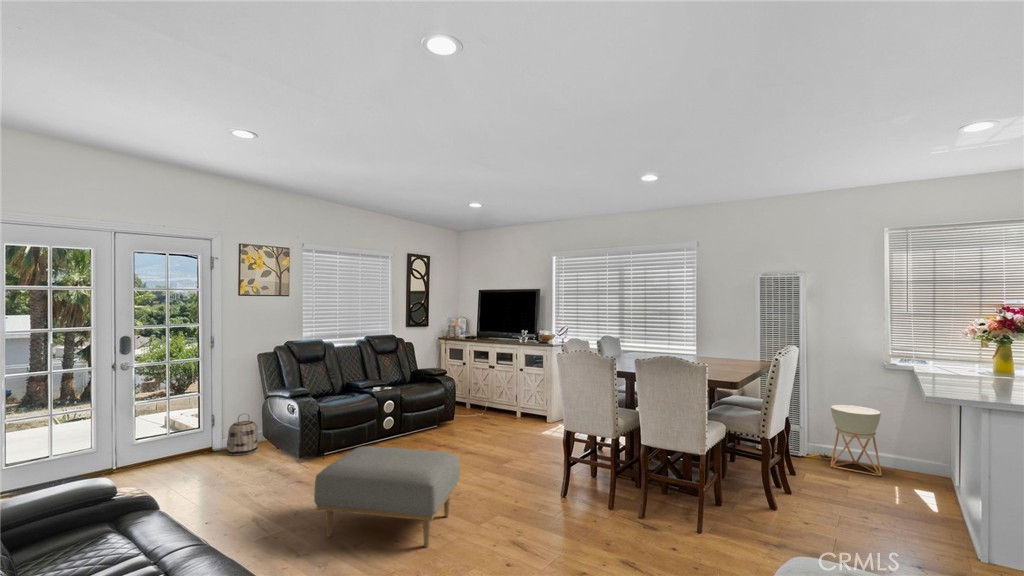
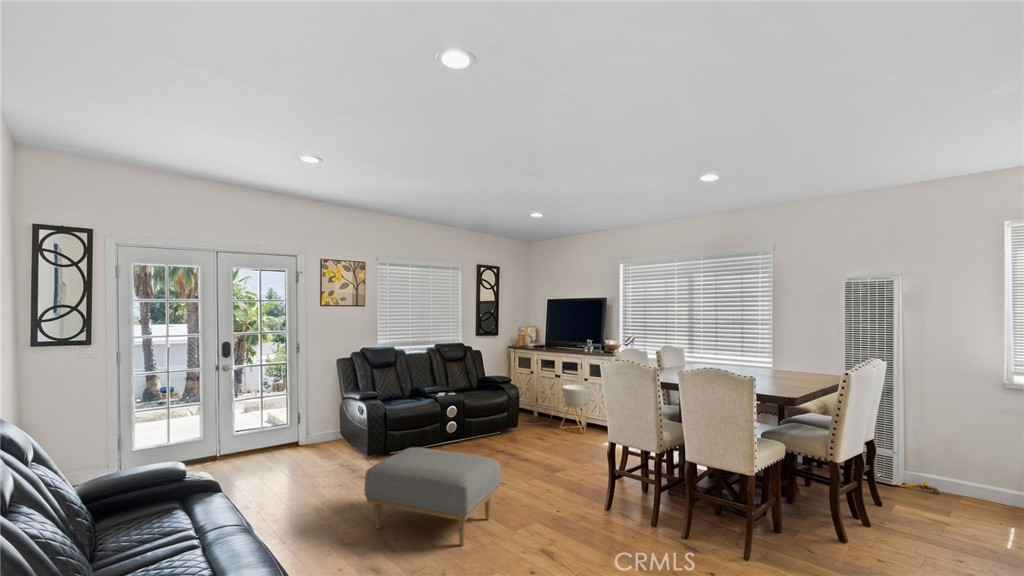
planter: present [831,405,881,476] -> present [560,385,591,434]
basket: present [227,415,258,456] -> none [310,413,336,451]

